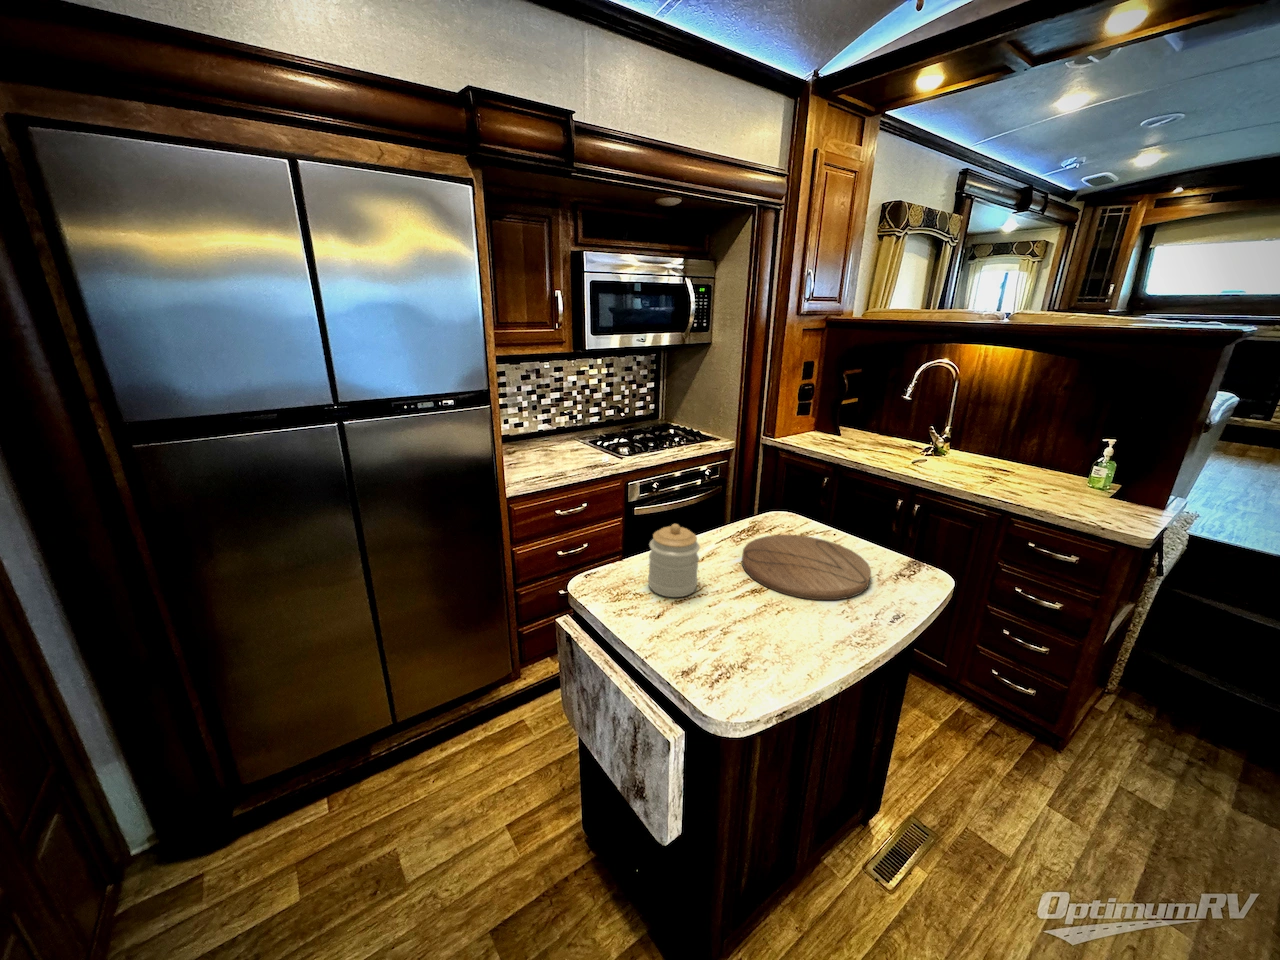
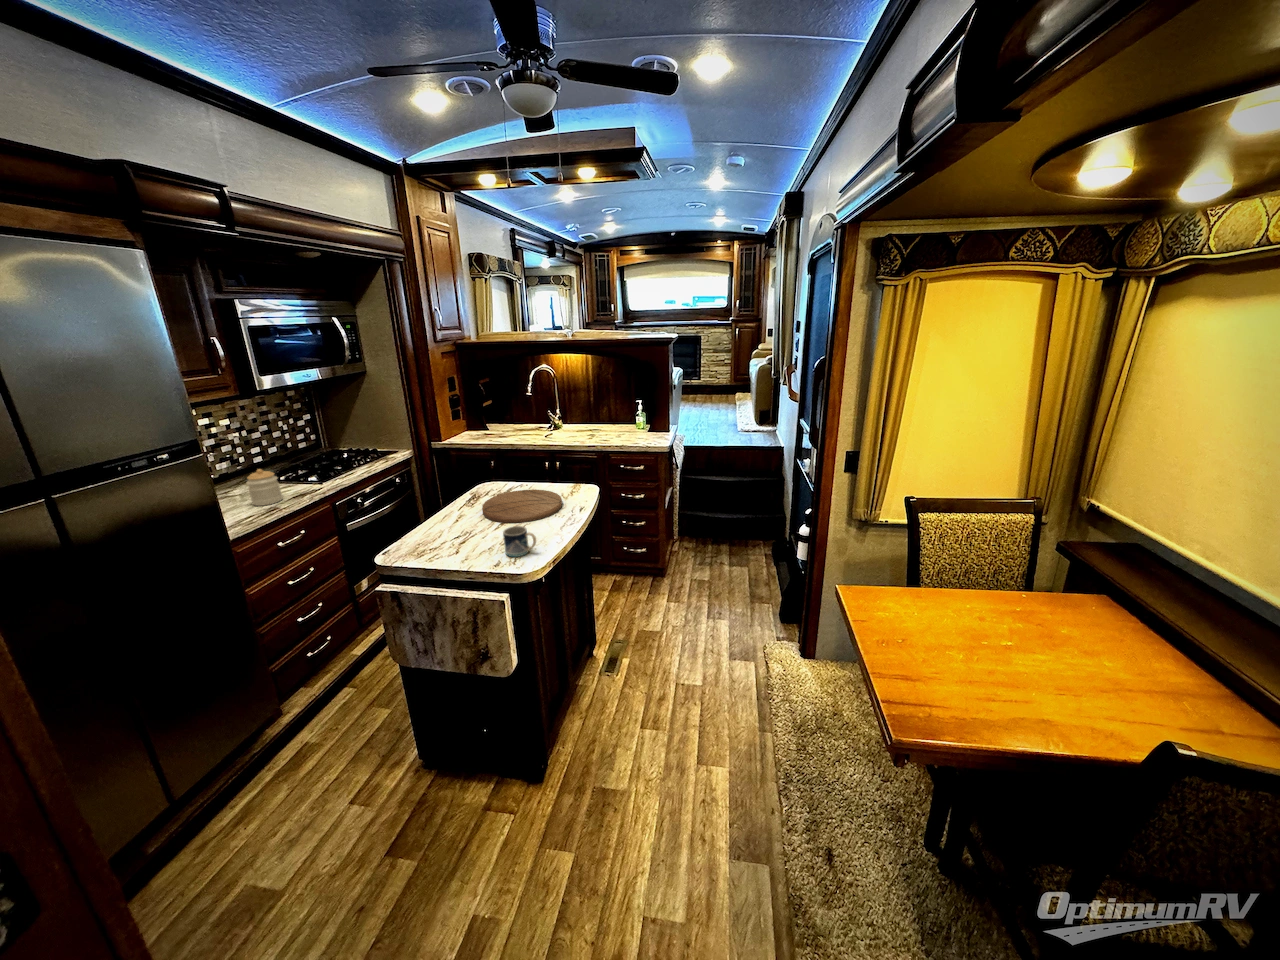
jar: present [648,524,700,597] -> present [246,469,282,506]
mug: none [721,604,771,660] -> present [503,526,536,557]

